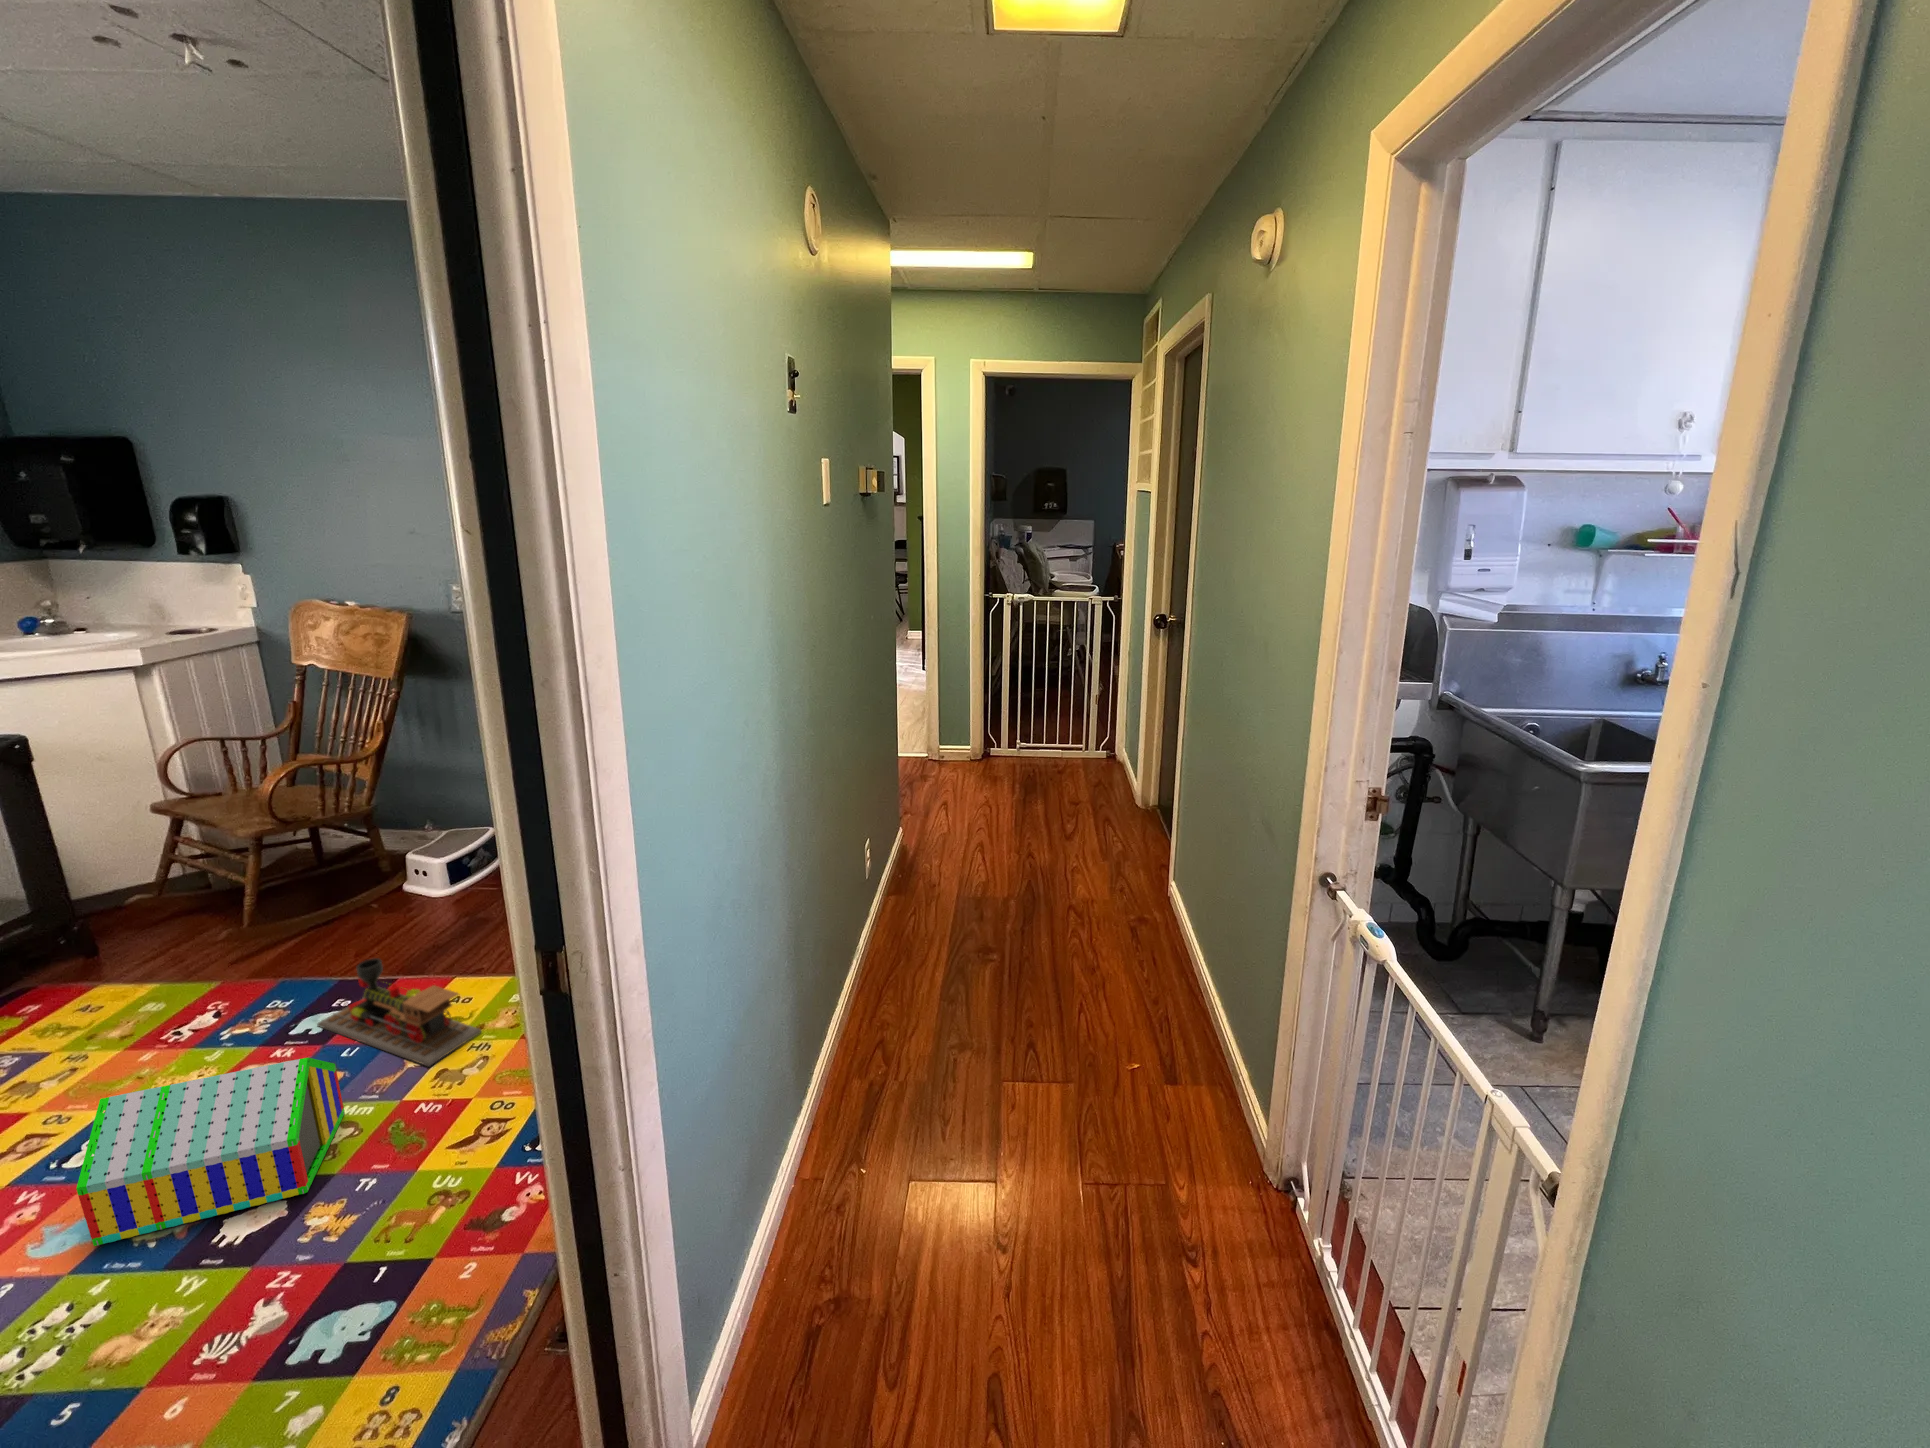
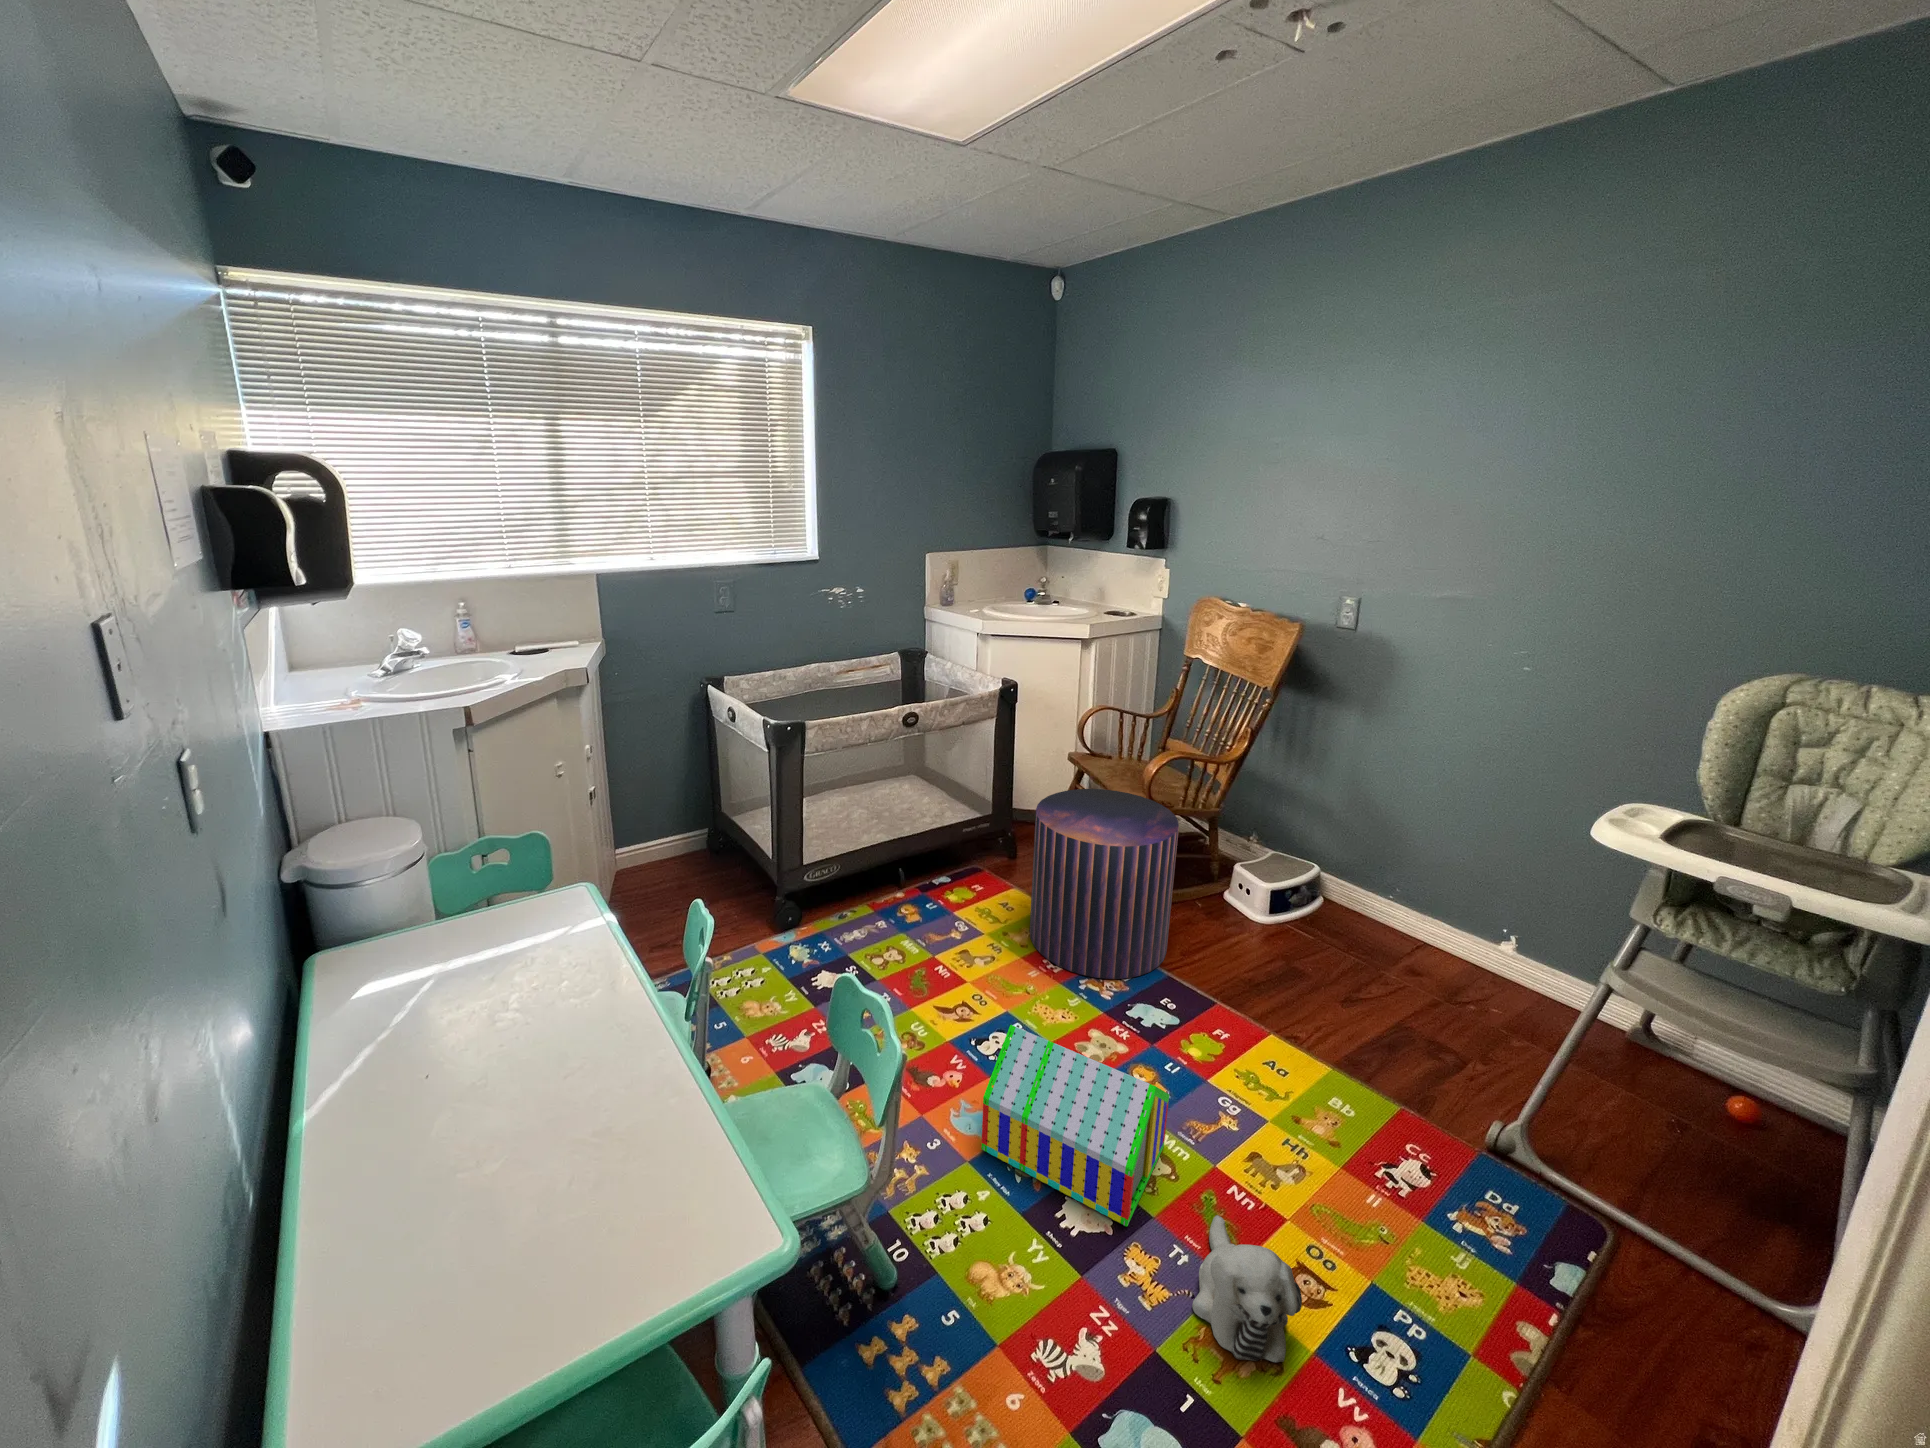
pouf: none [97,819,336,1033] -> present [1030,789,1179,979]
toy train: present [317,958,481,1066] -> none [1148,982,1300,1143]
plush toy: none [382,1111,476,1209] -> present [1192,1215,1302,1362]

